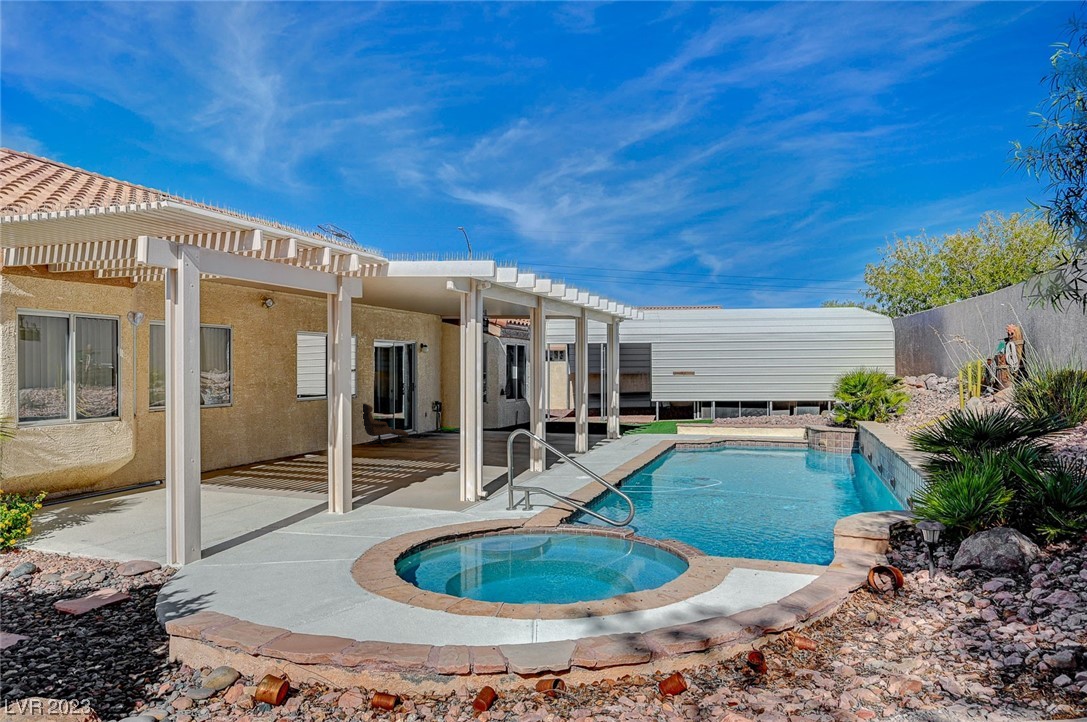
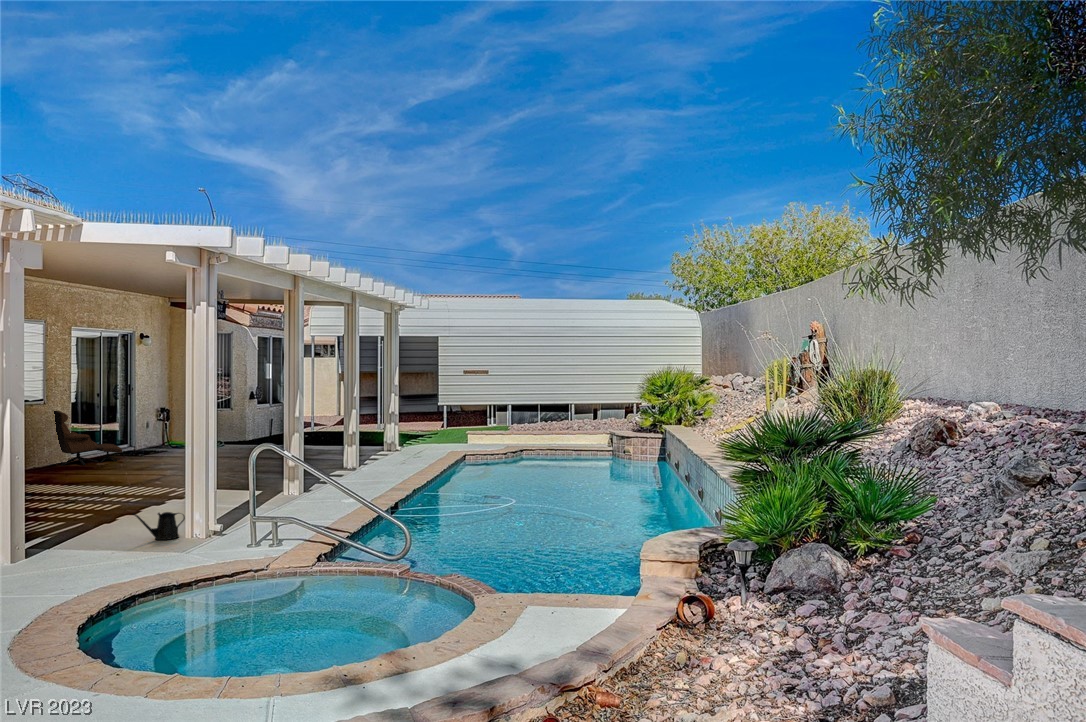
watering can: none [428,480,463,501] -> present [133,512,185,540]

